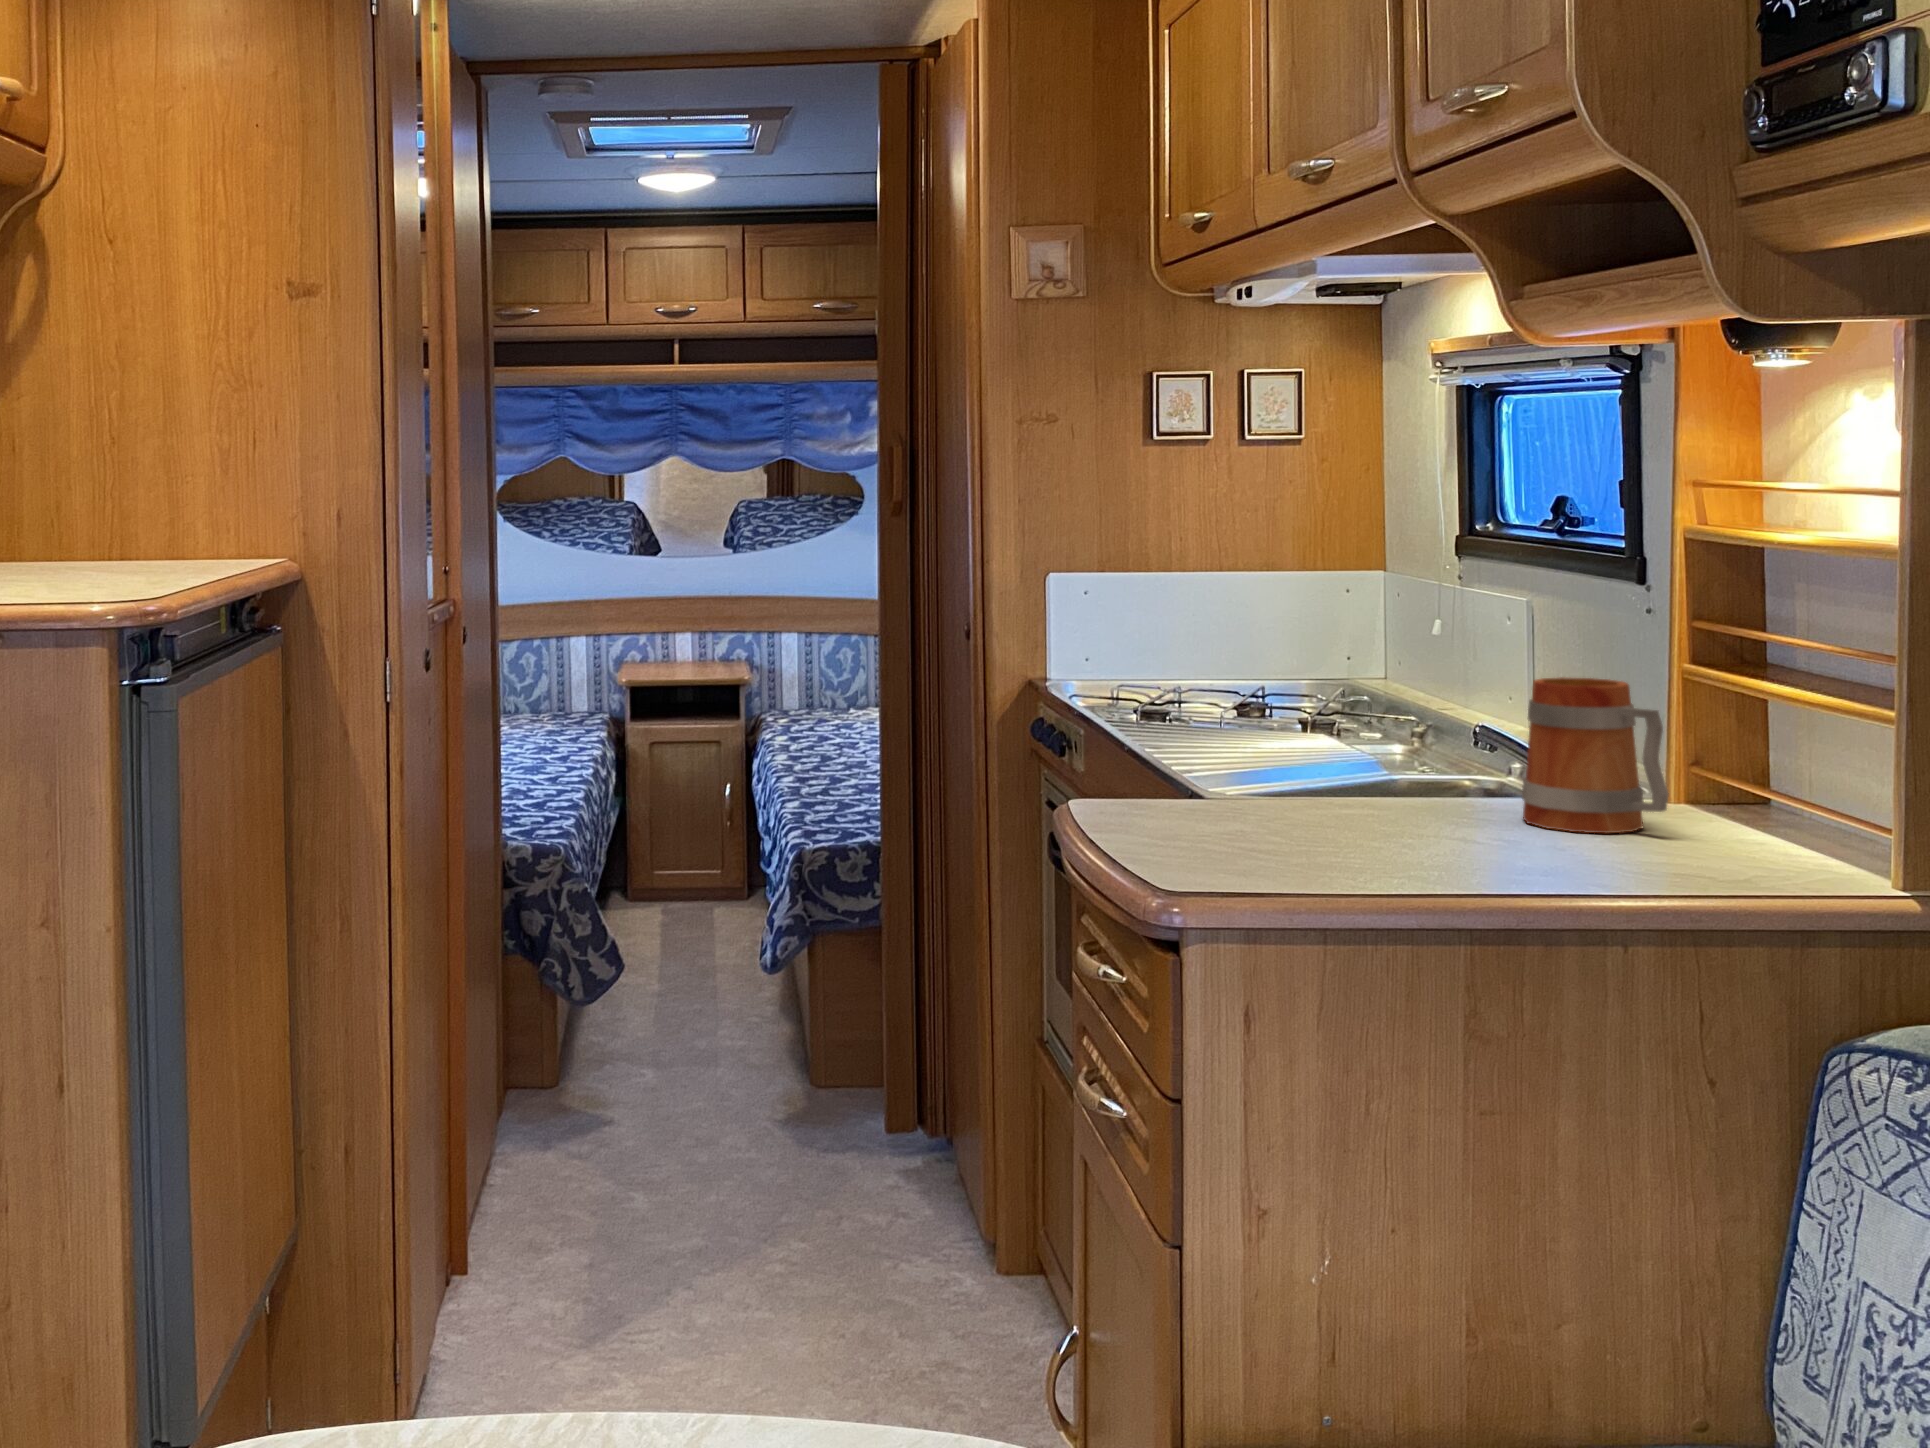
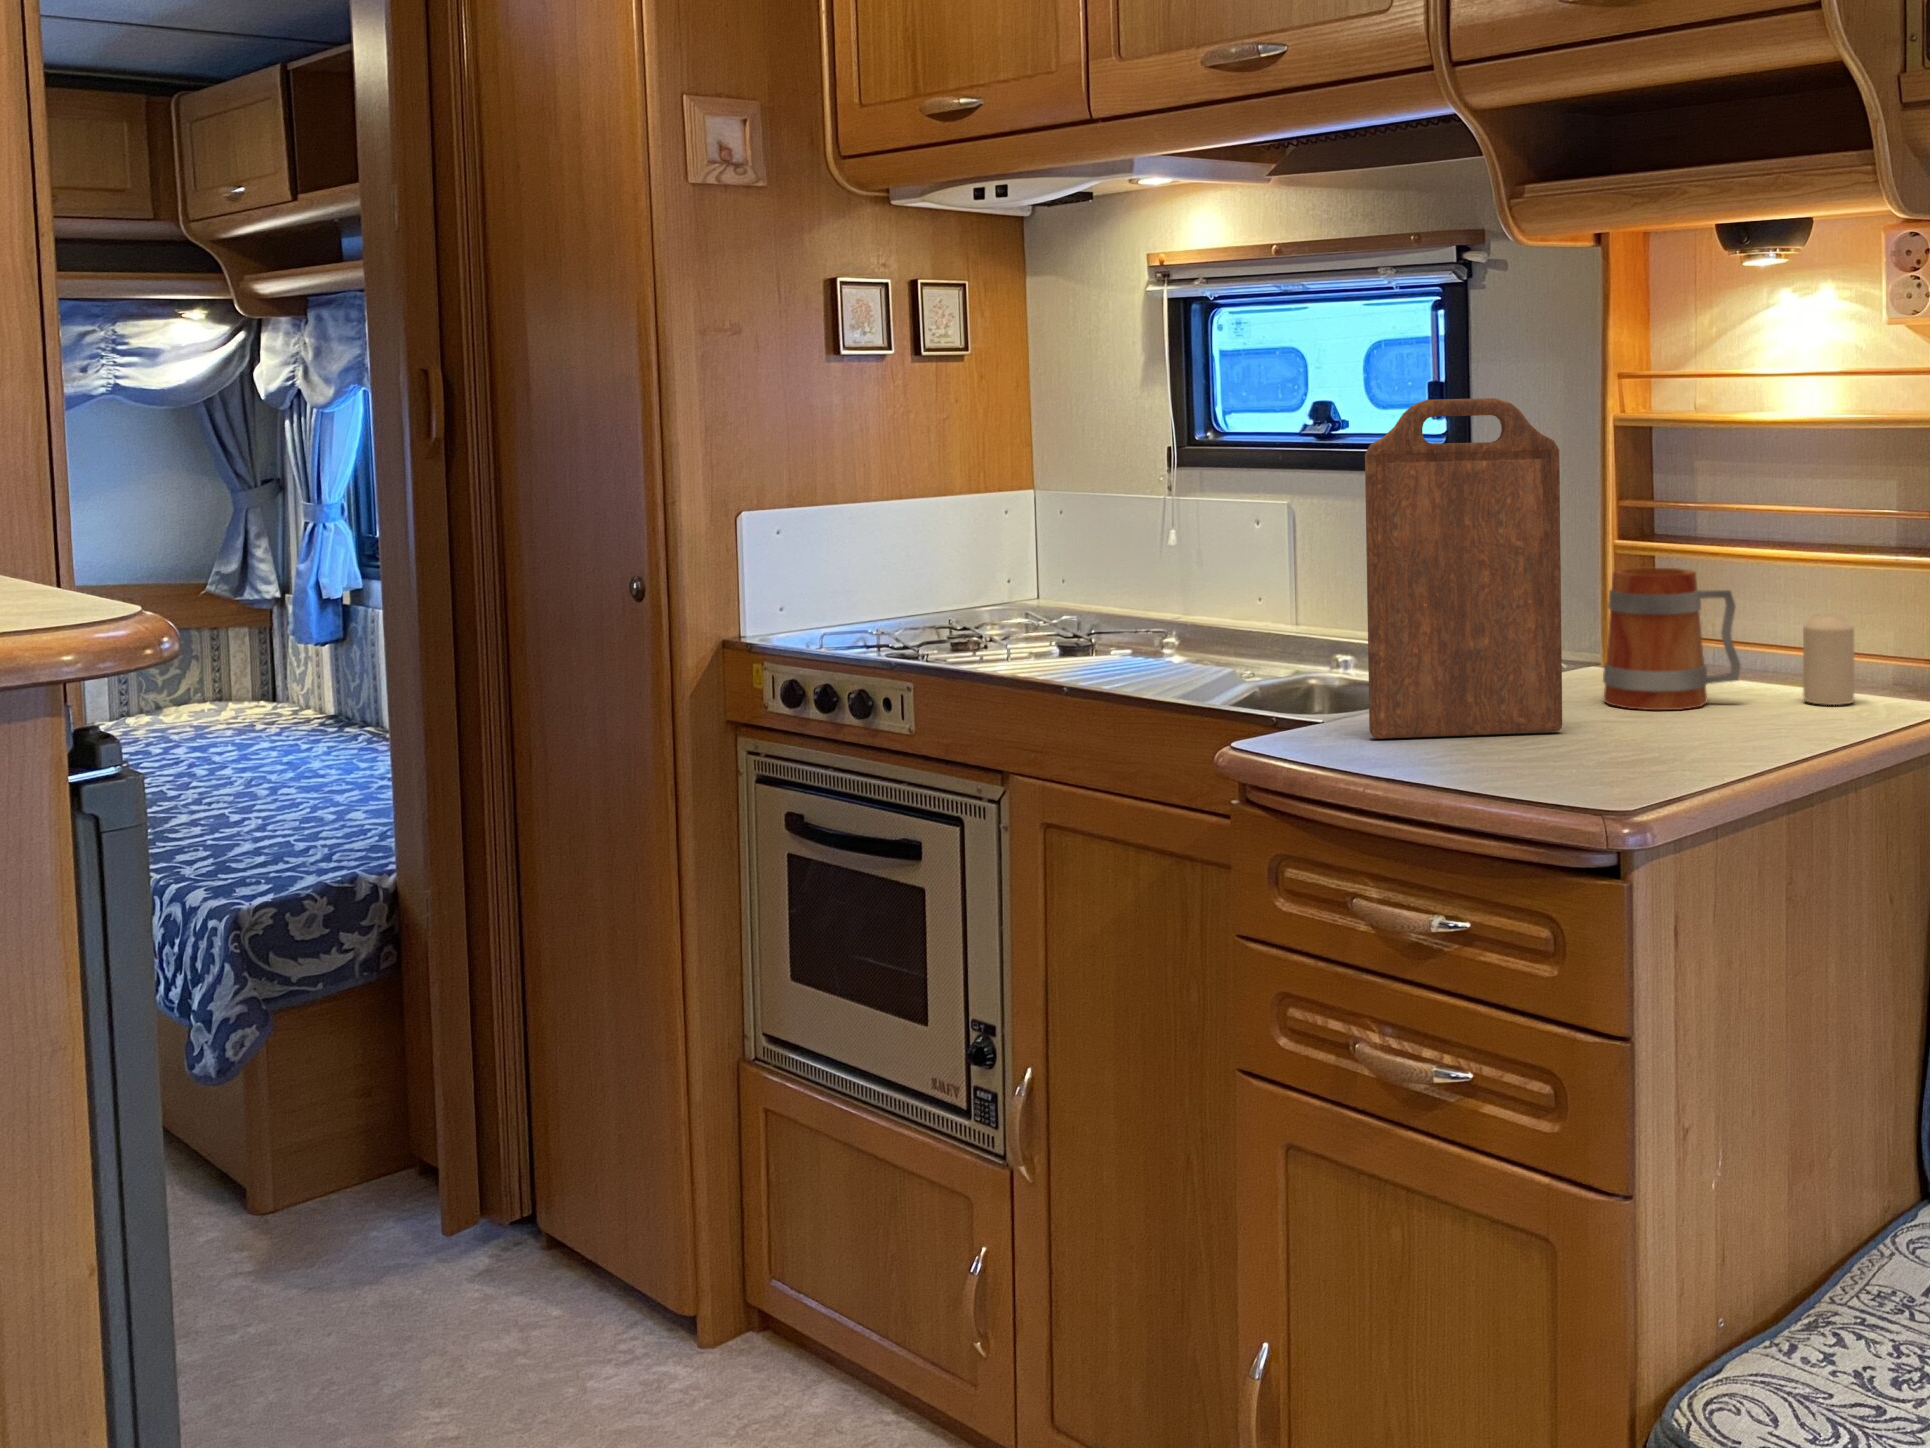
cutting board: none [1182,494,1367,825] -> present [1365,398,1562,739]
candle: none [1743,748,1810,857] -> present [1803,613,1854,705]

